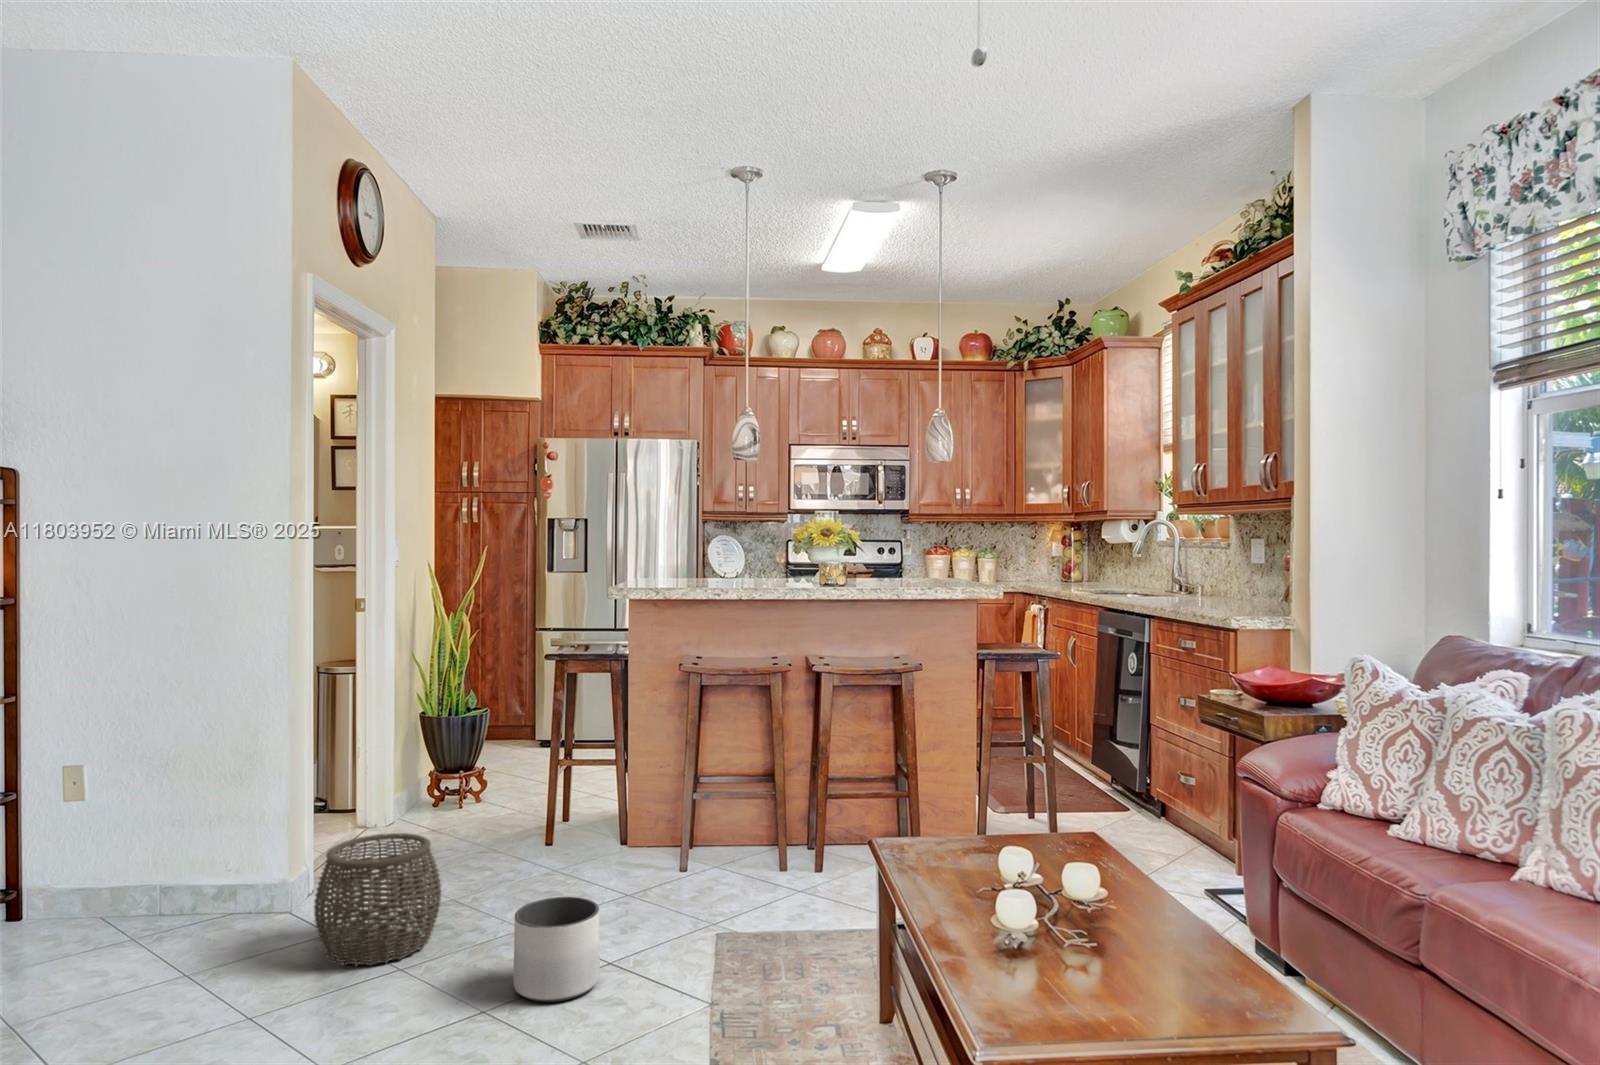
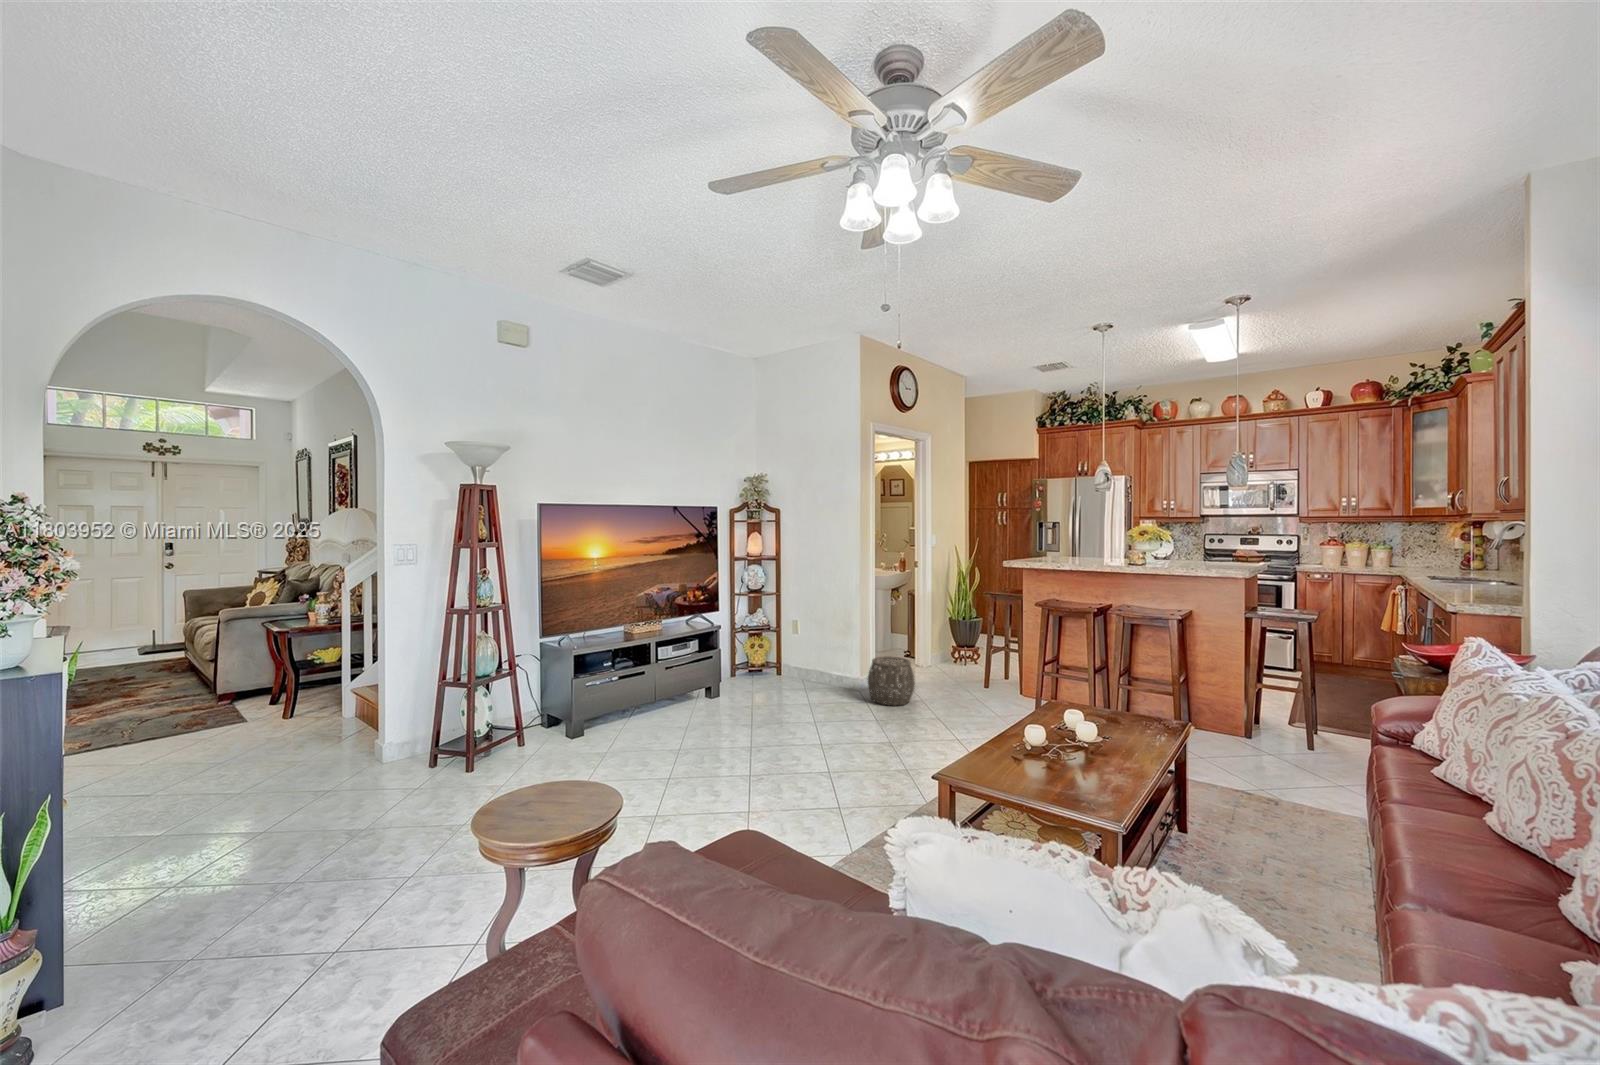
planter: present [513,897,600,1002] -> none [922,693,959,735]

